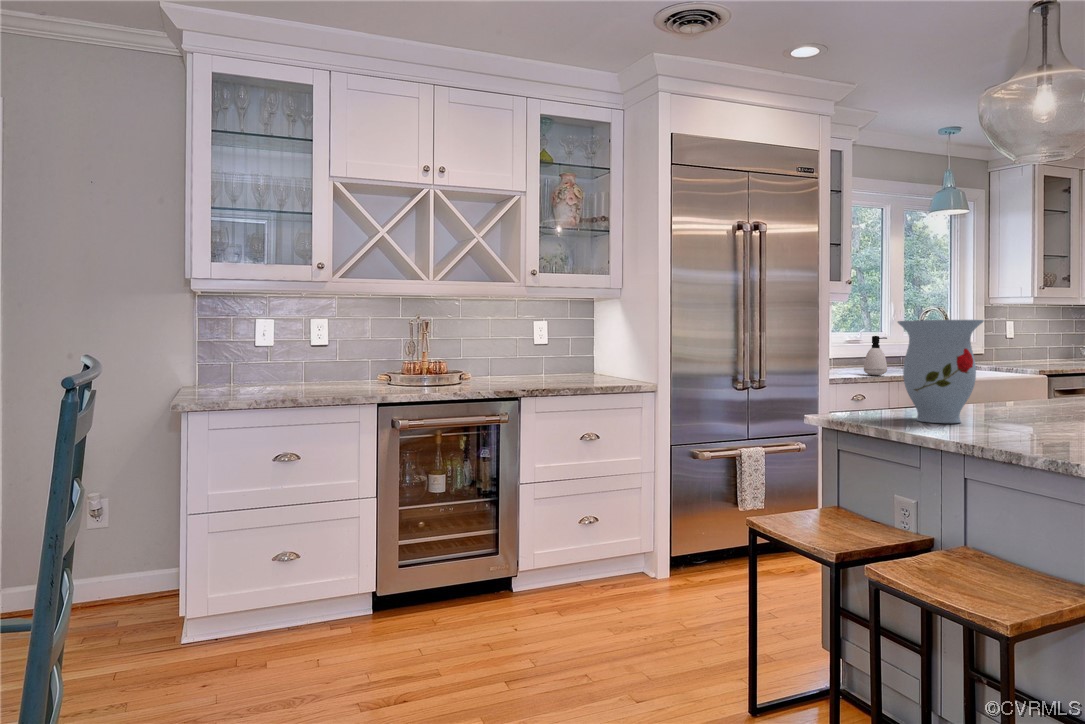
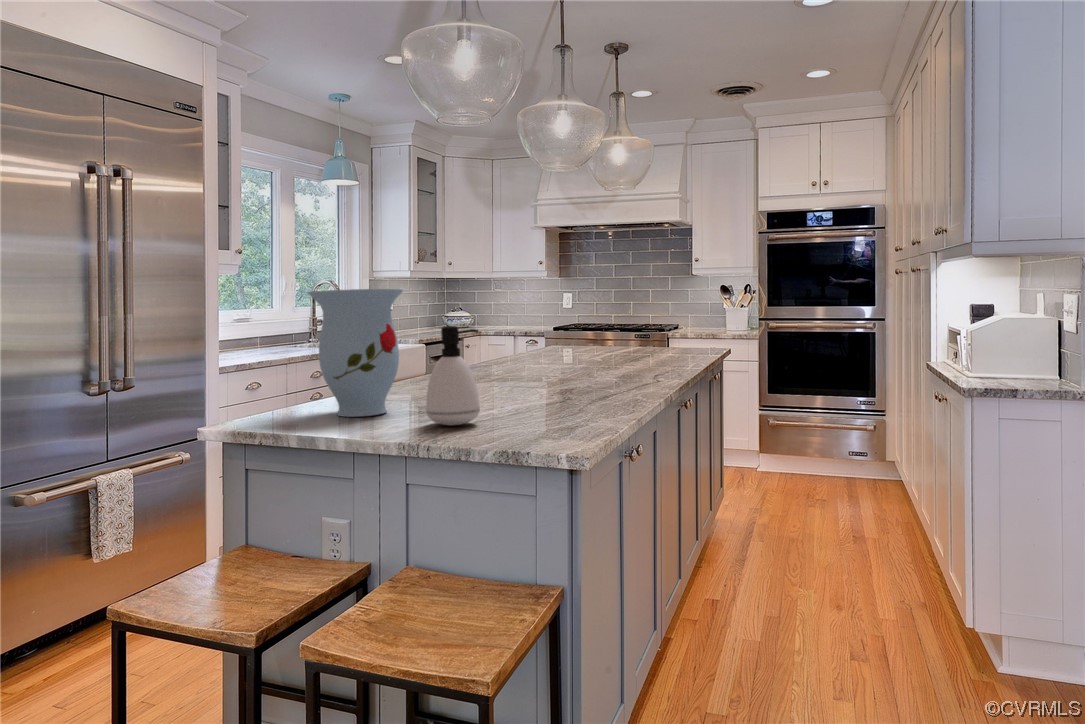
soap dispenser: present [864,336,887,375] -> present [426,326,480,425]

